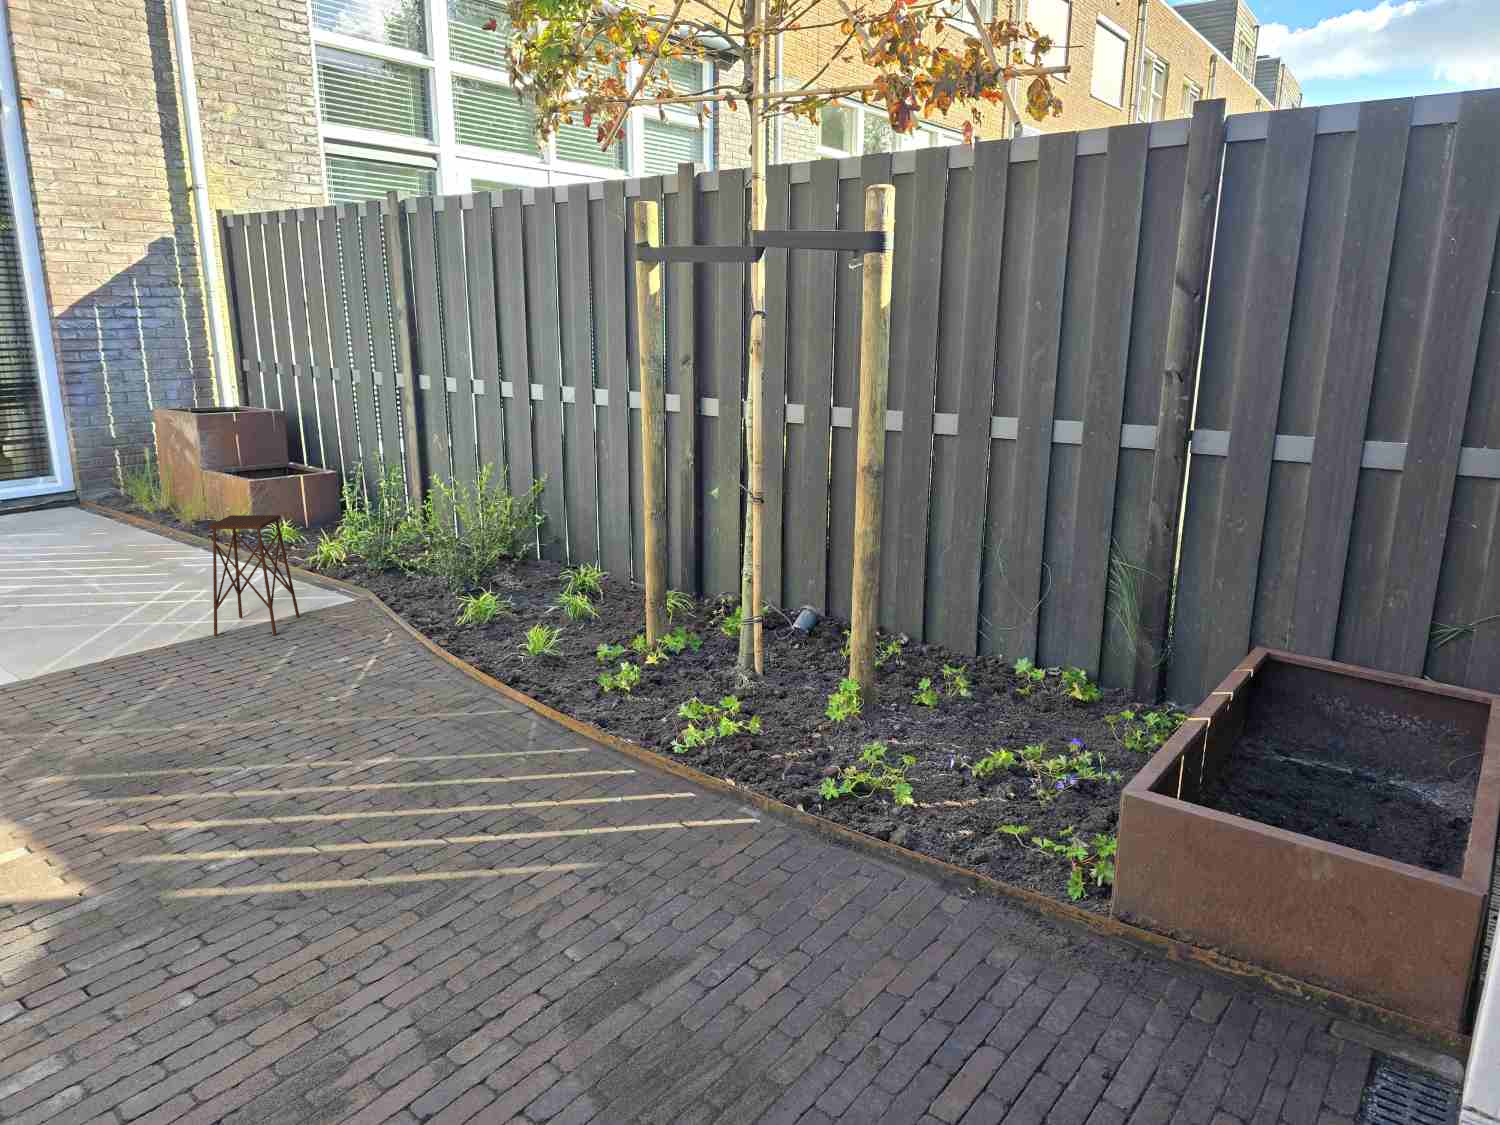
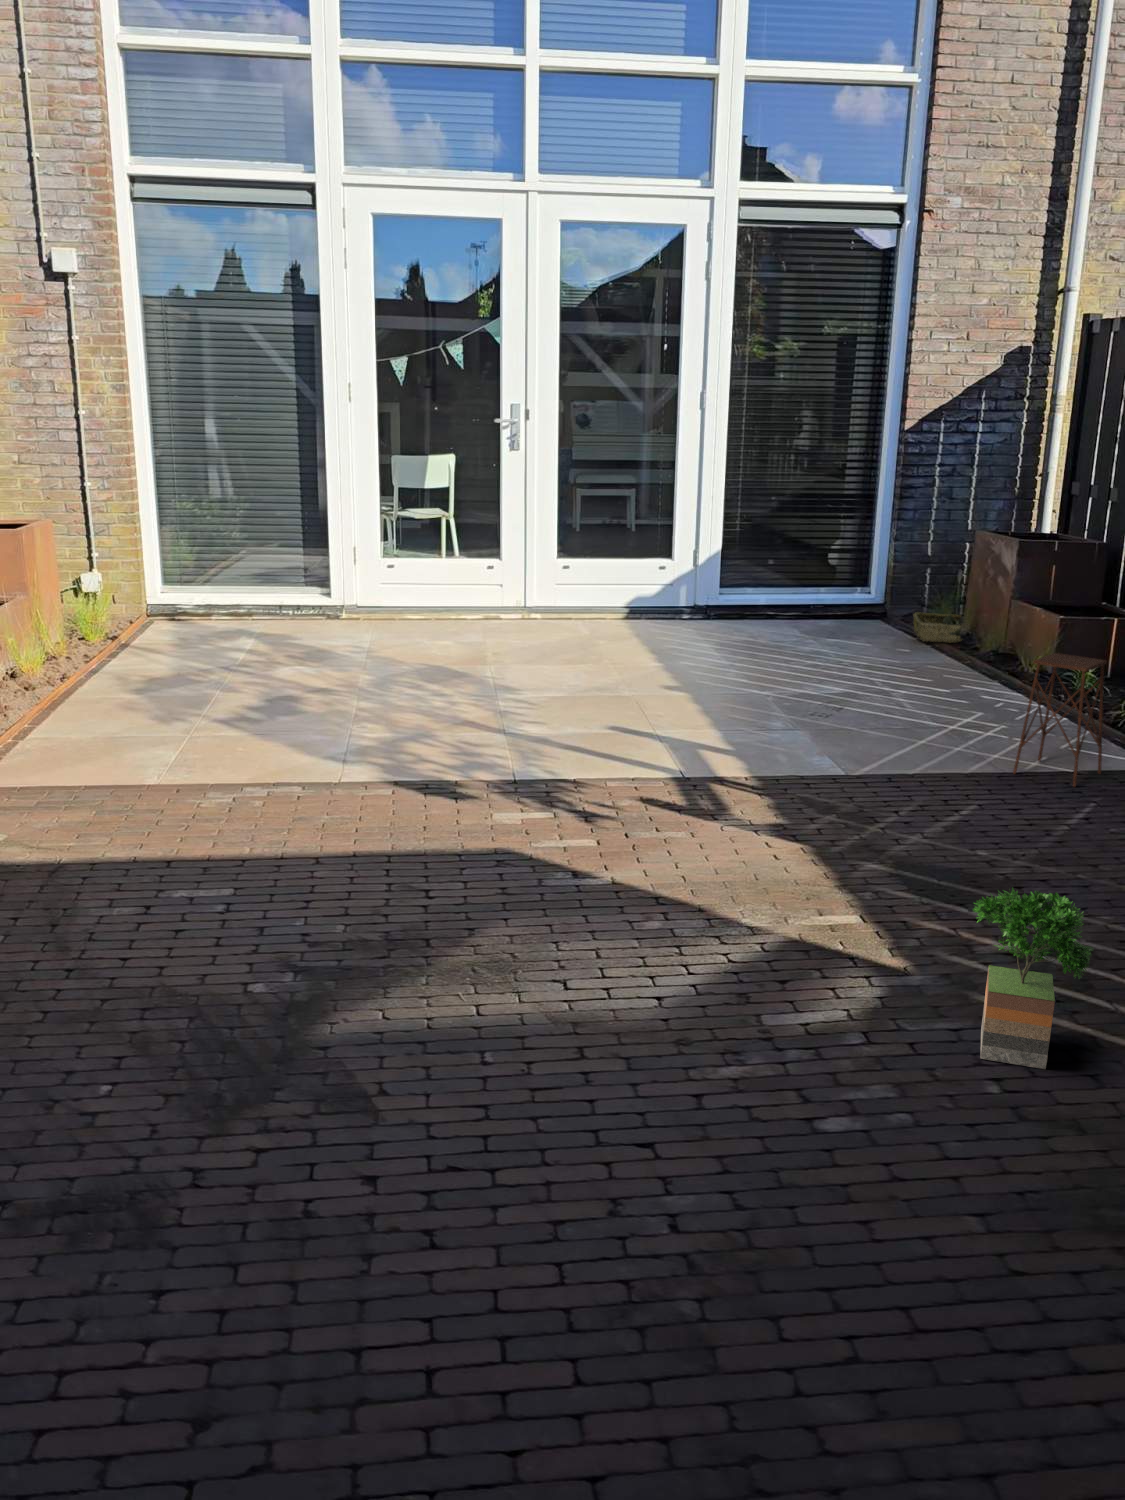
woven basket: none [107,491,170,521] -> present [913,612,962,642]
potted tree: none [123,766,268,969] -> present [974,888,1093,1069]

